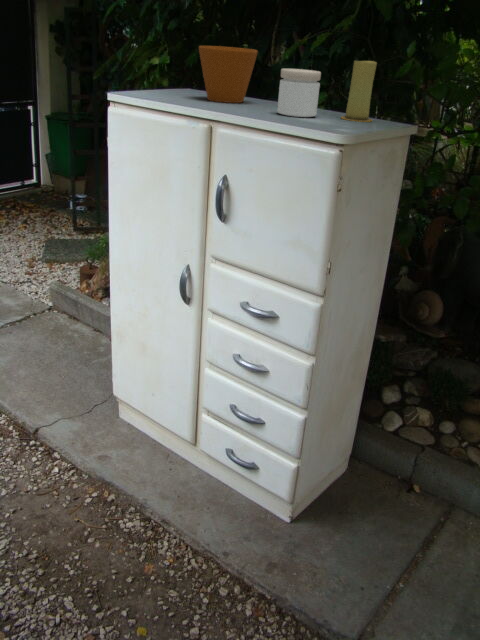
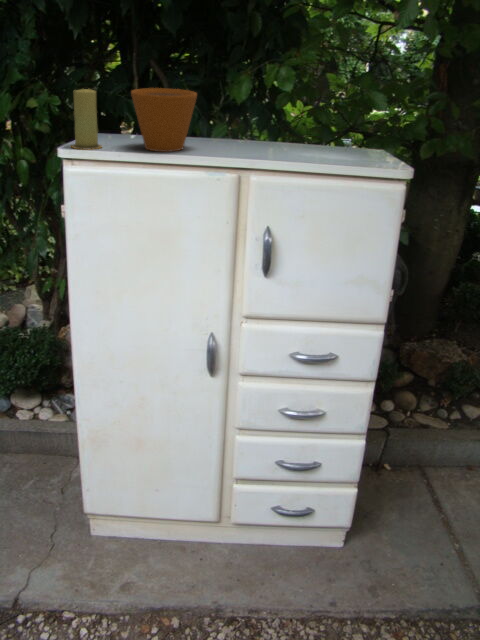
candle: present [341,61,377,122] -> present [71,89,102,150]
jar: present [277,69,321,117] -> none [262,110,305,160]

